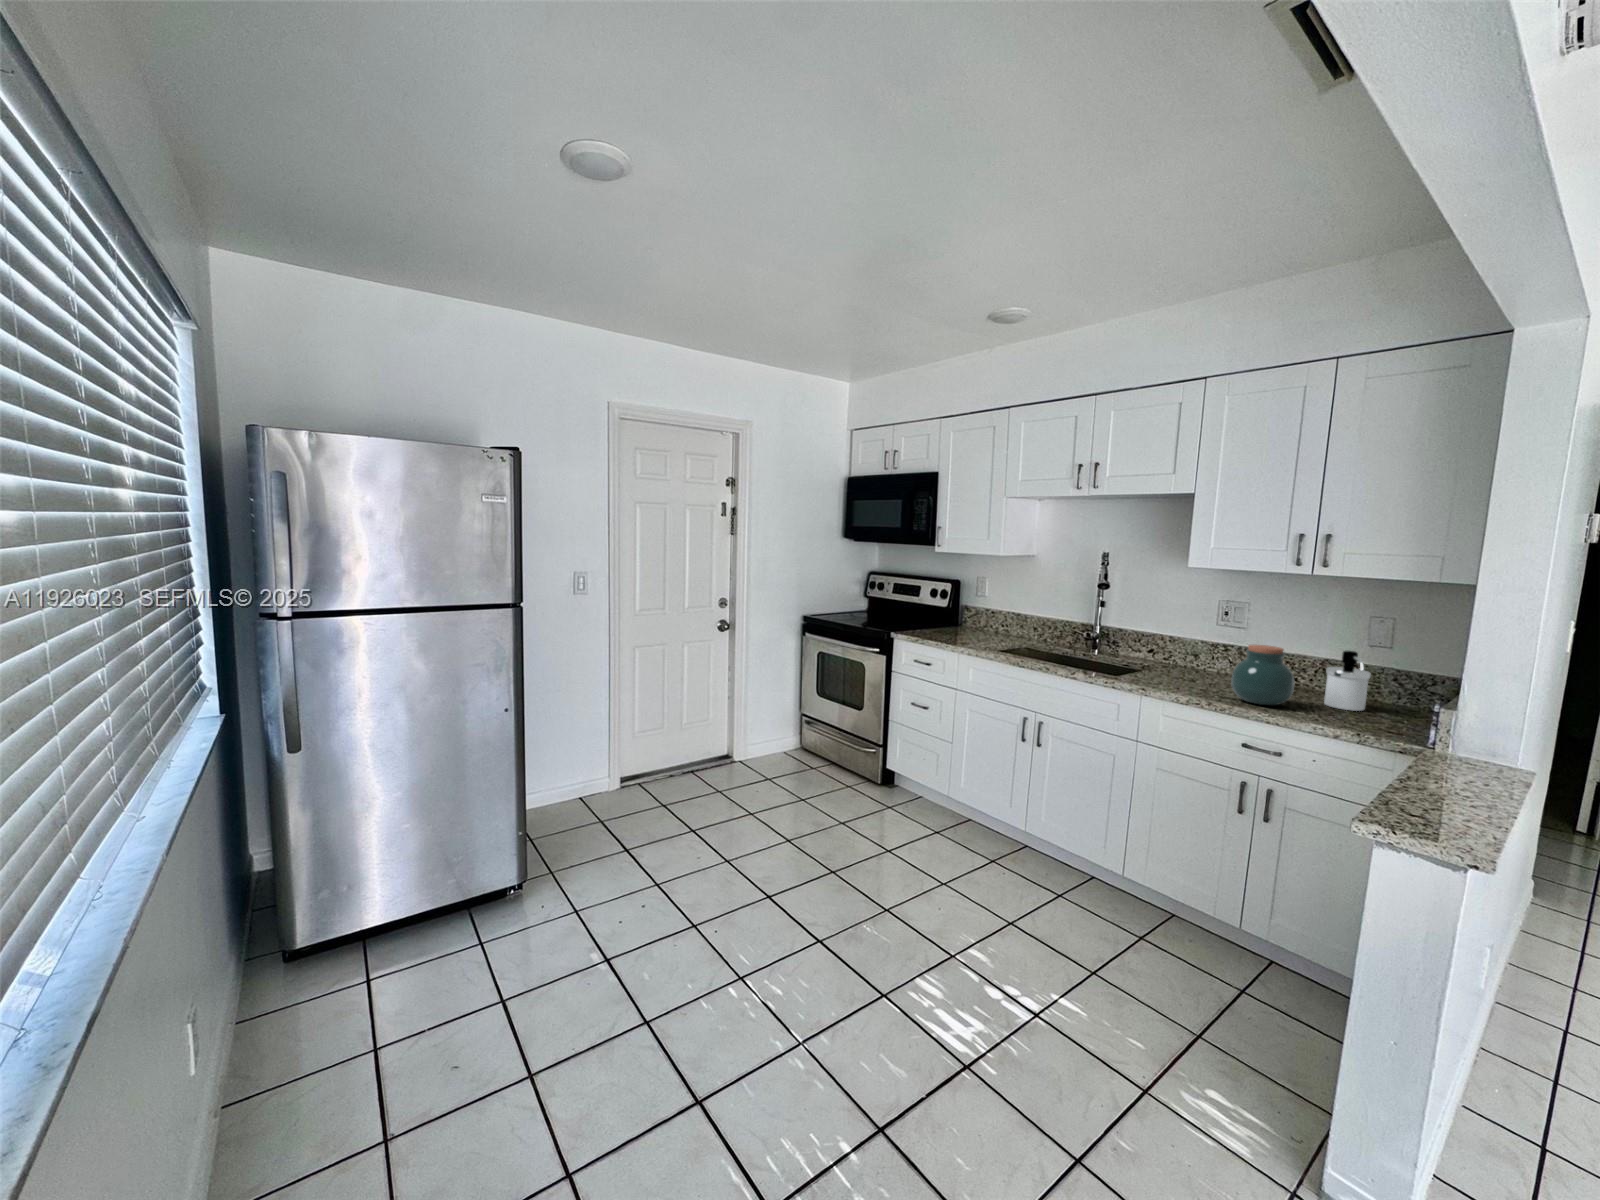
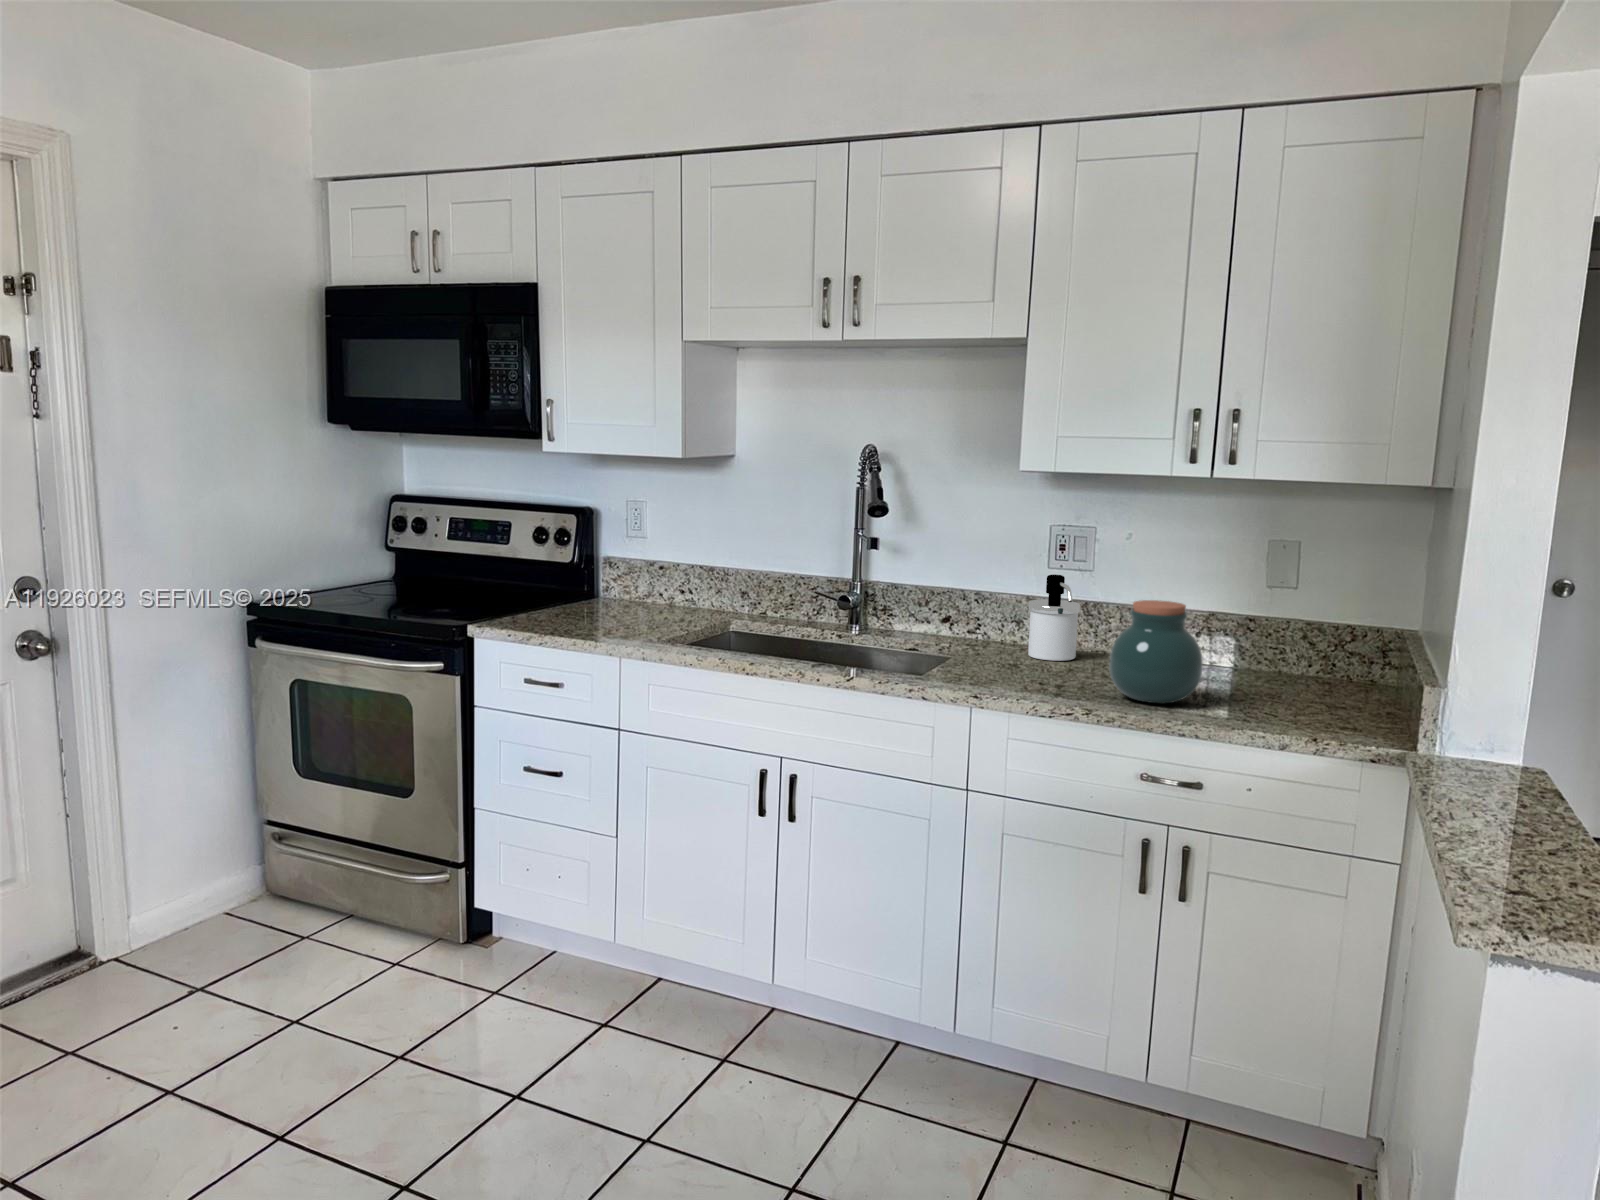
soap dispenser: present [1324,651,1371,711] -> present [1028,575,1080,661]

